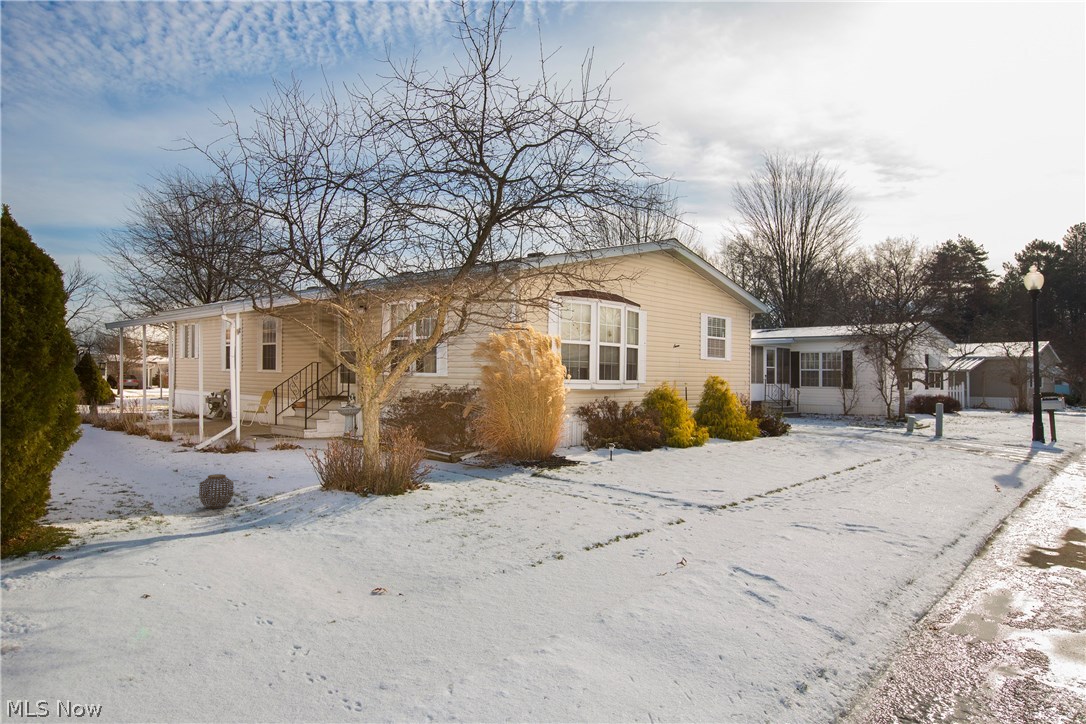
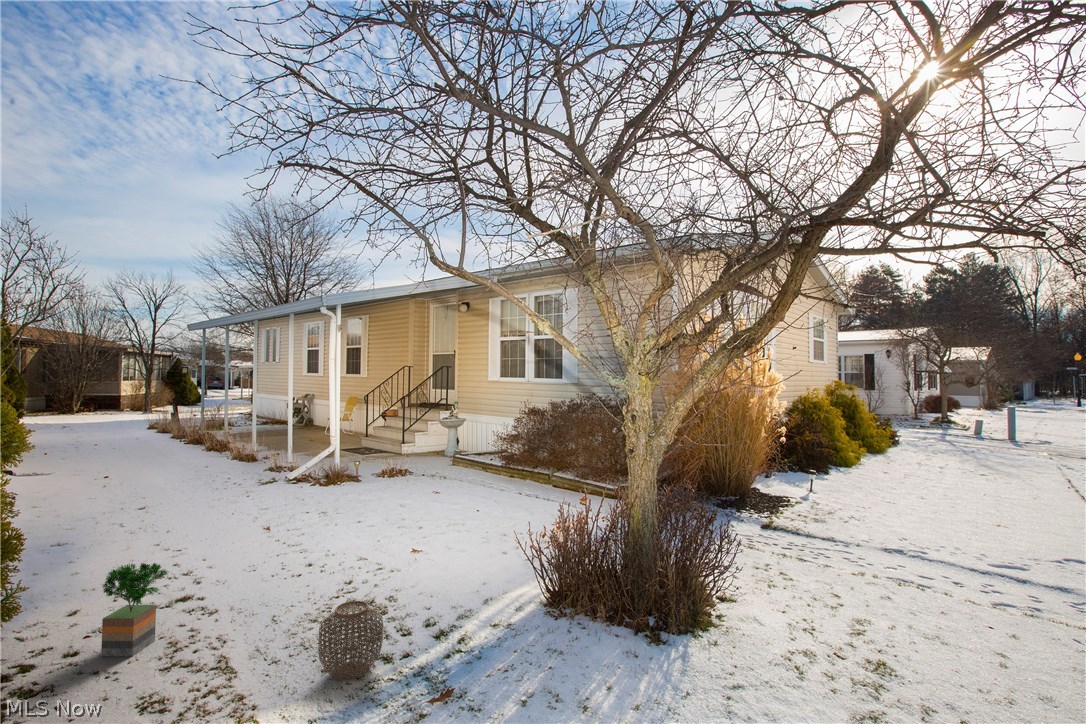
potted tree: none [87,459,121,504] -> present [101,563,168,656]

